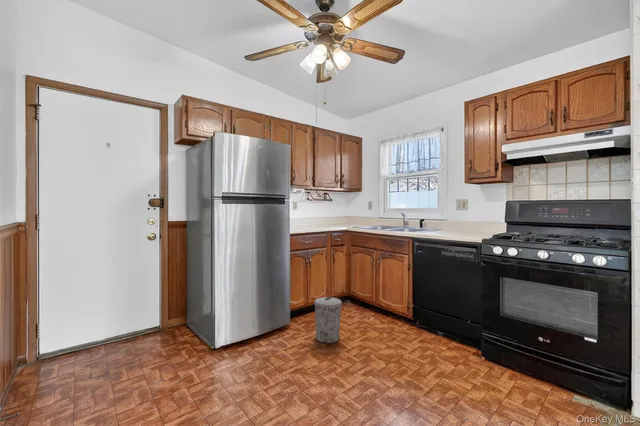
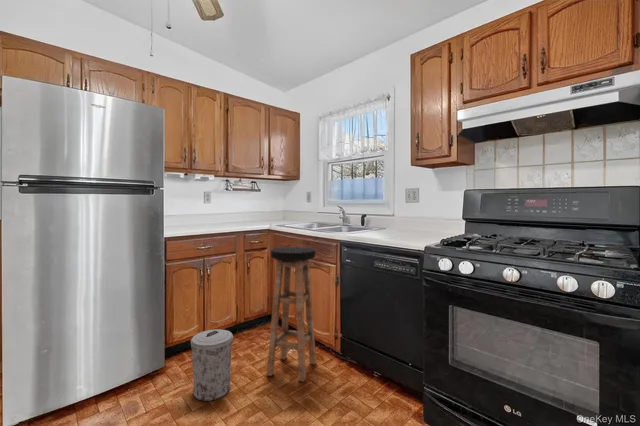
bar stool: none [361,242,395,336] -> present [267,247,316,382]

